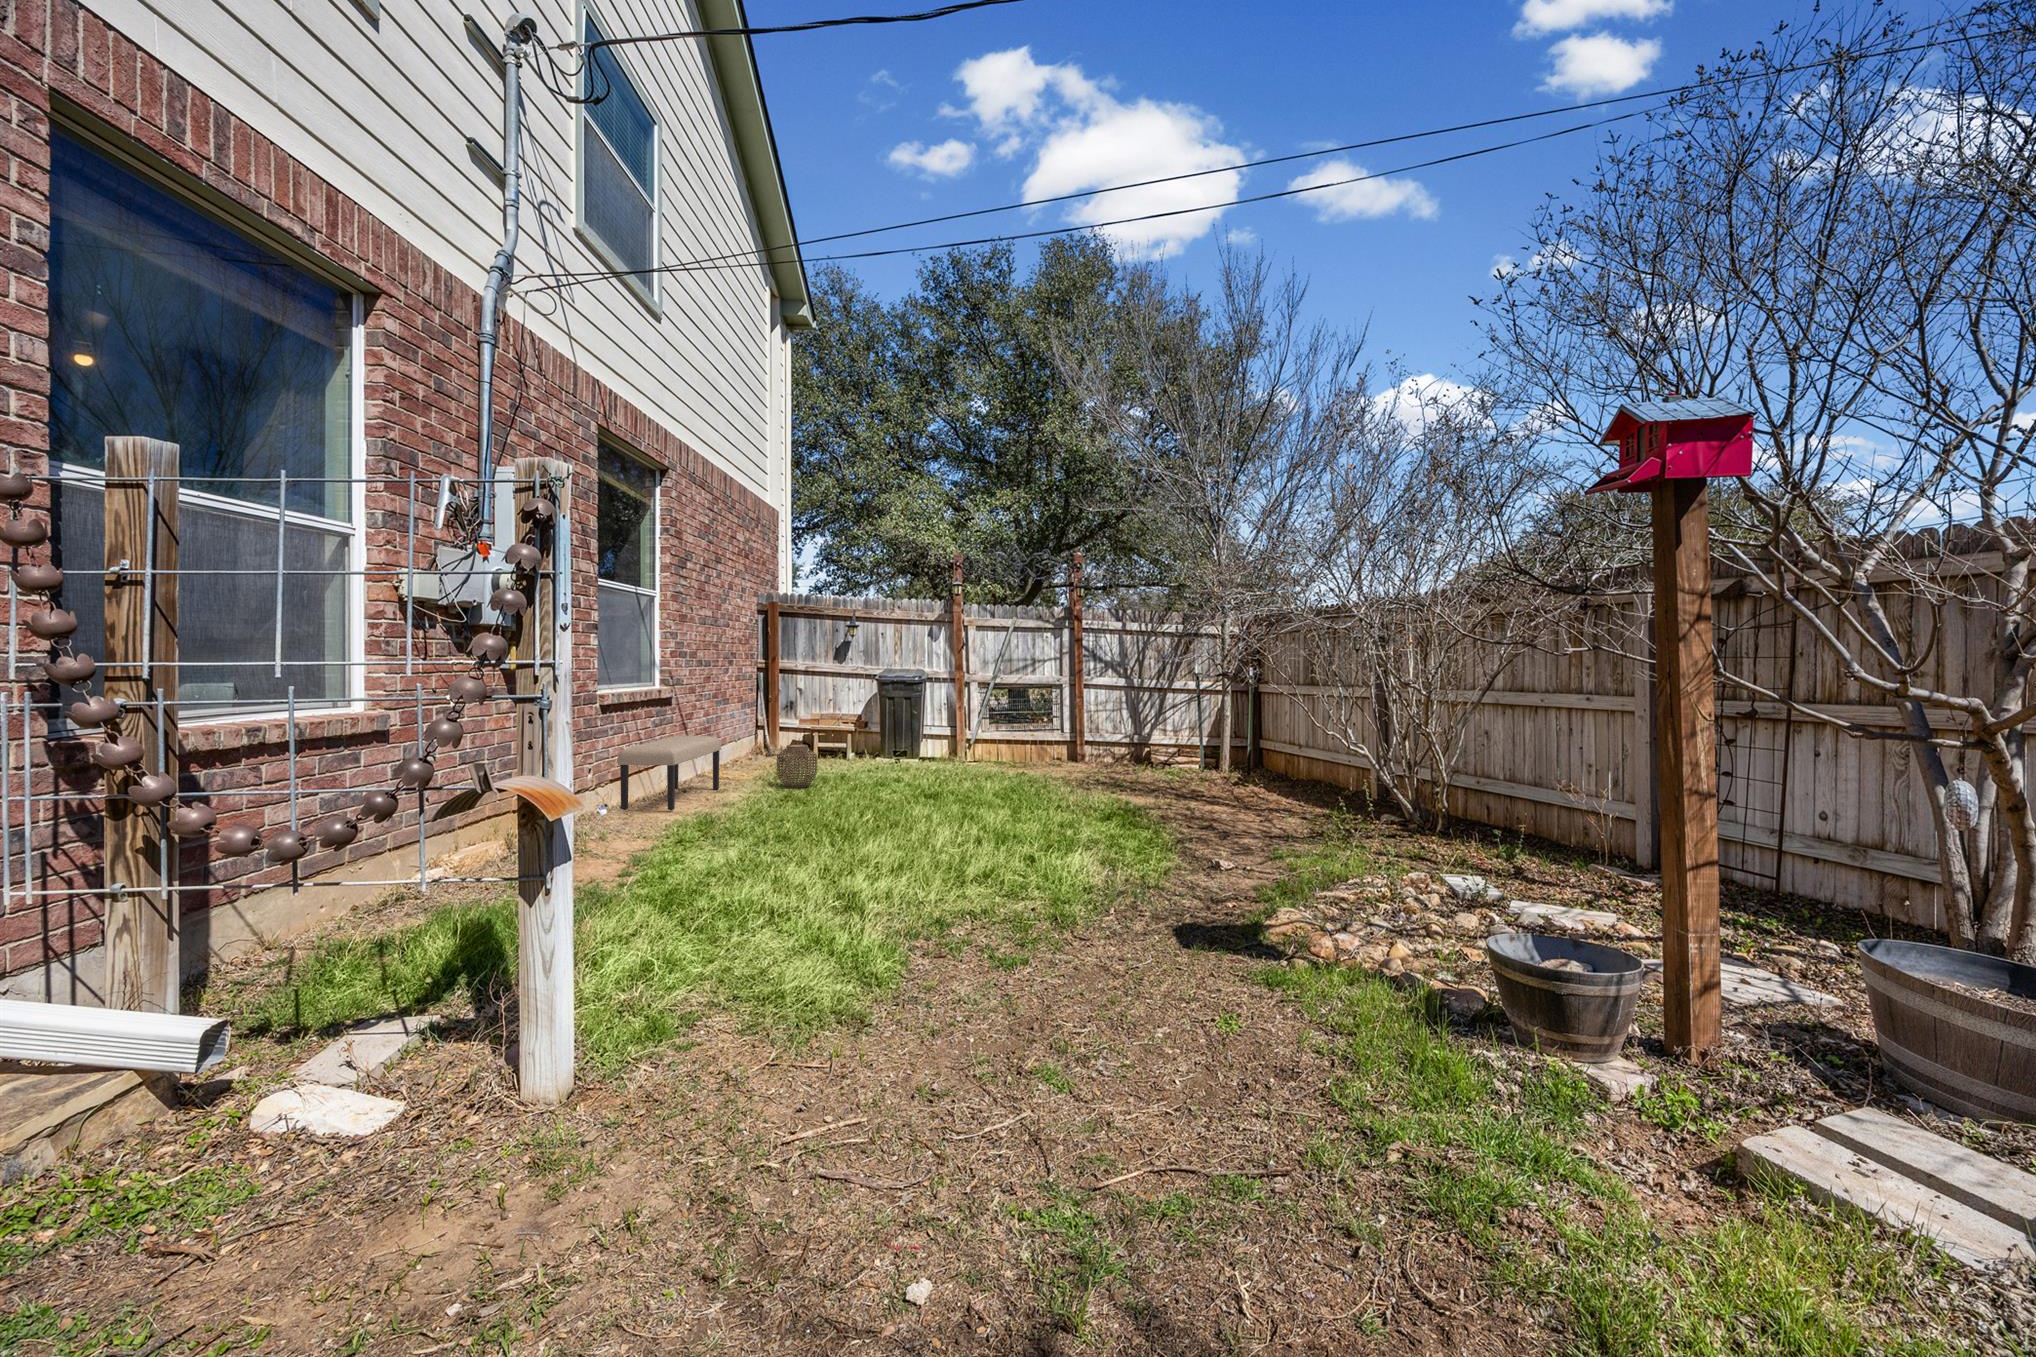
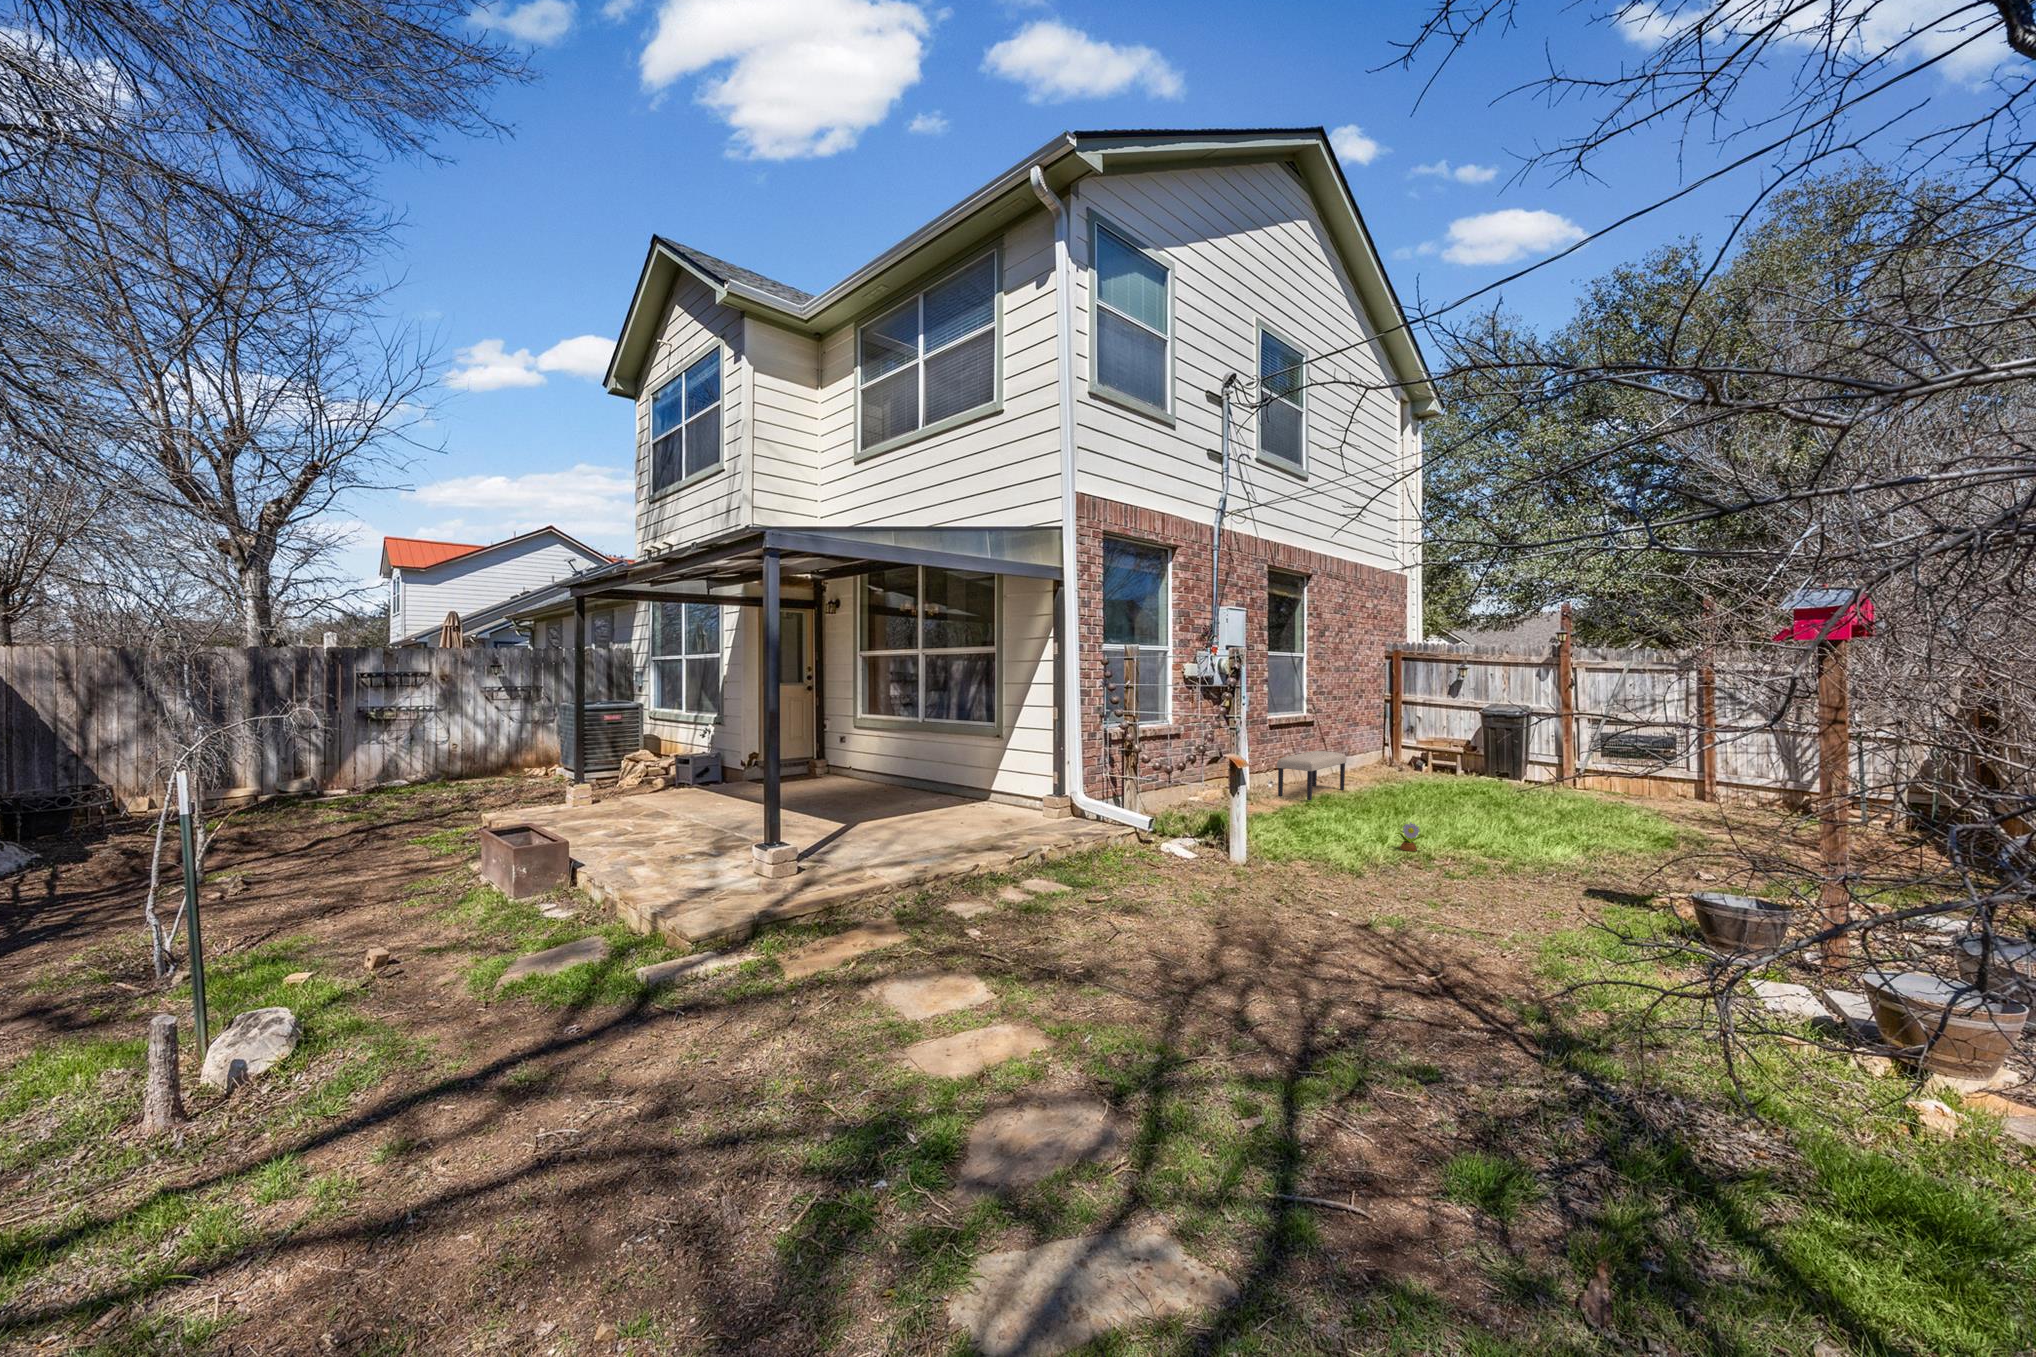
woven basket: present [777,744,817,788] -> none [1387,763,1419,795]
decorative plant: none [811,824,856,868] -> present [1394,822,1425,851]

